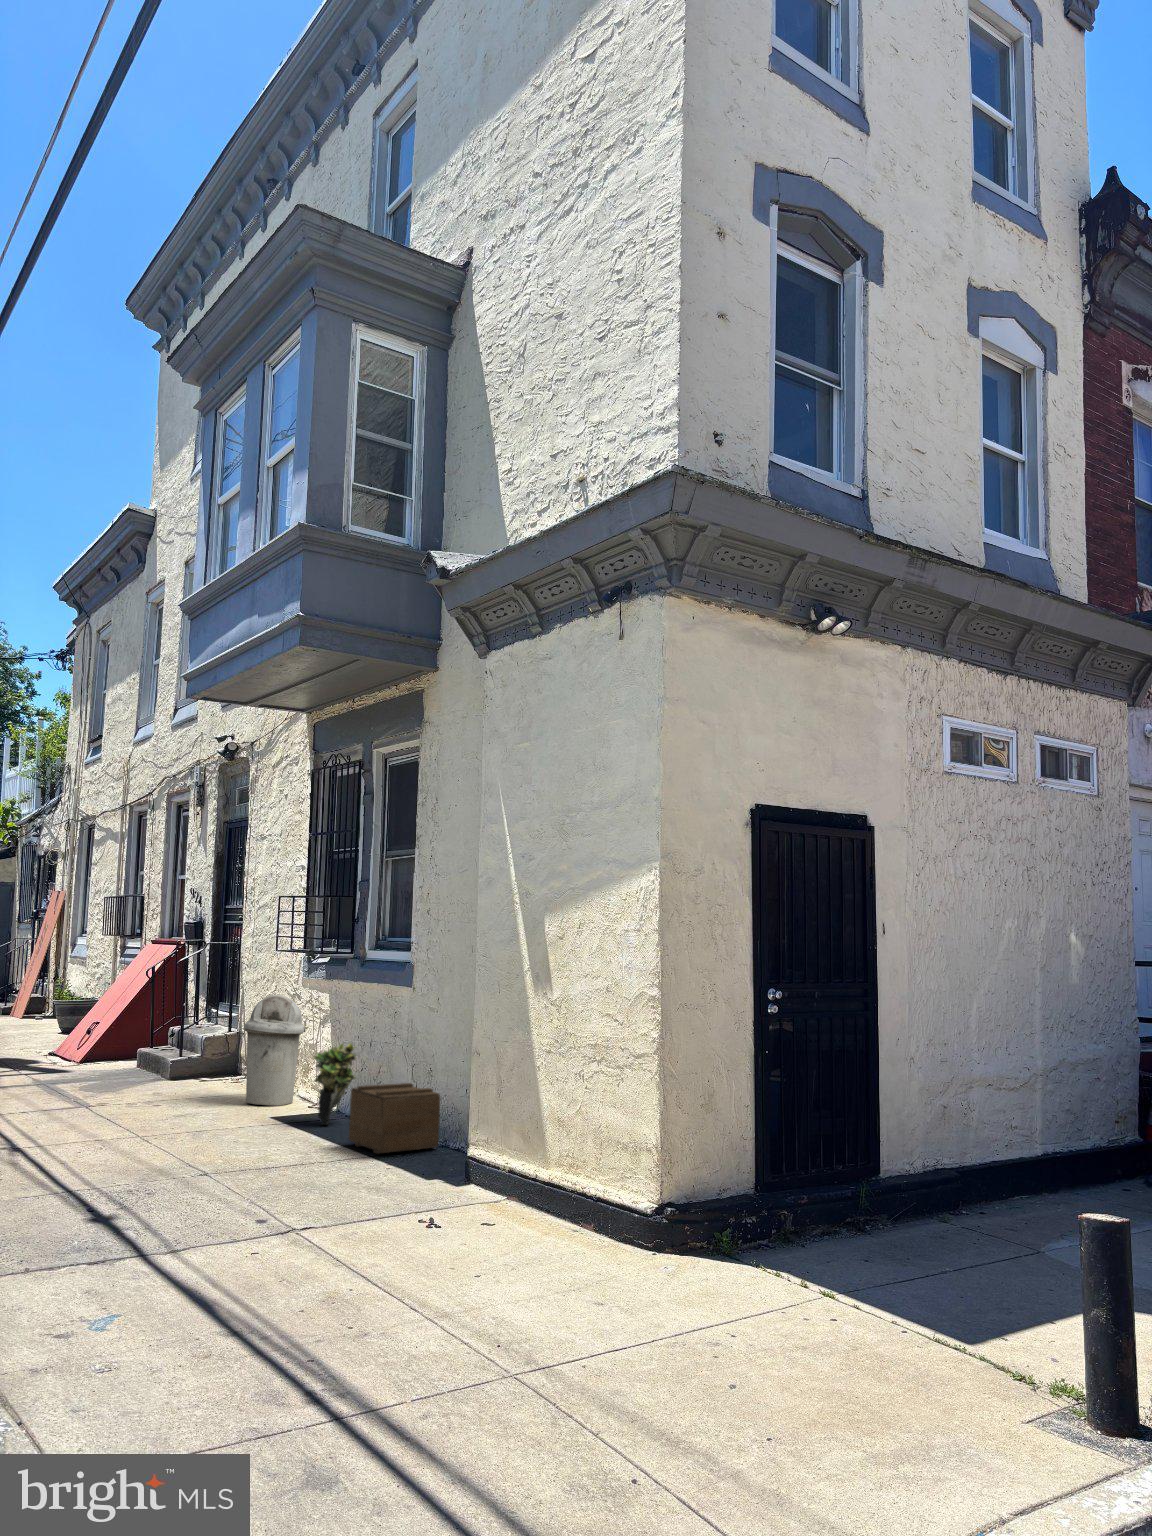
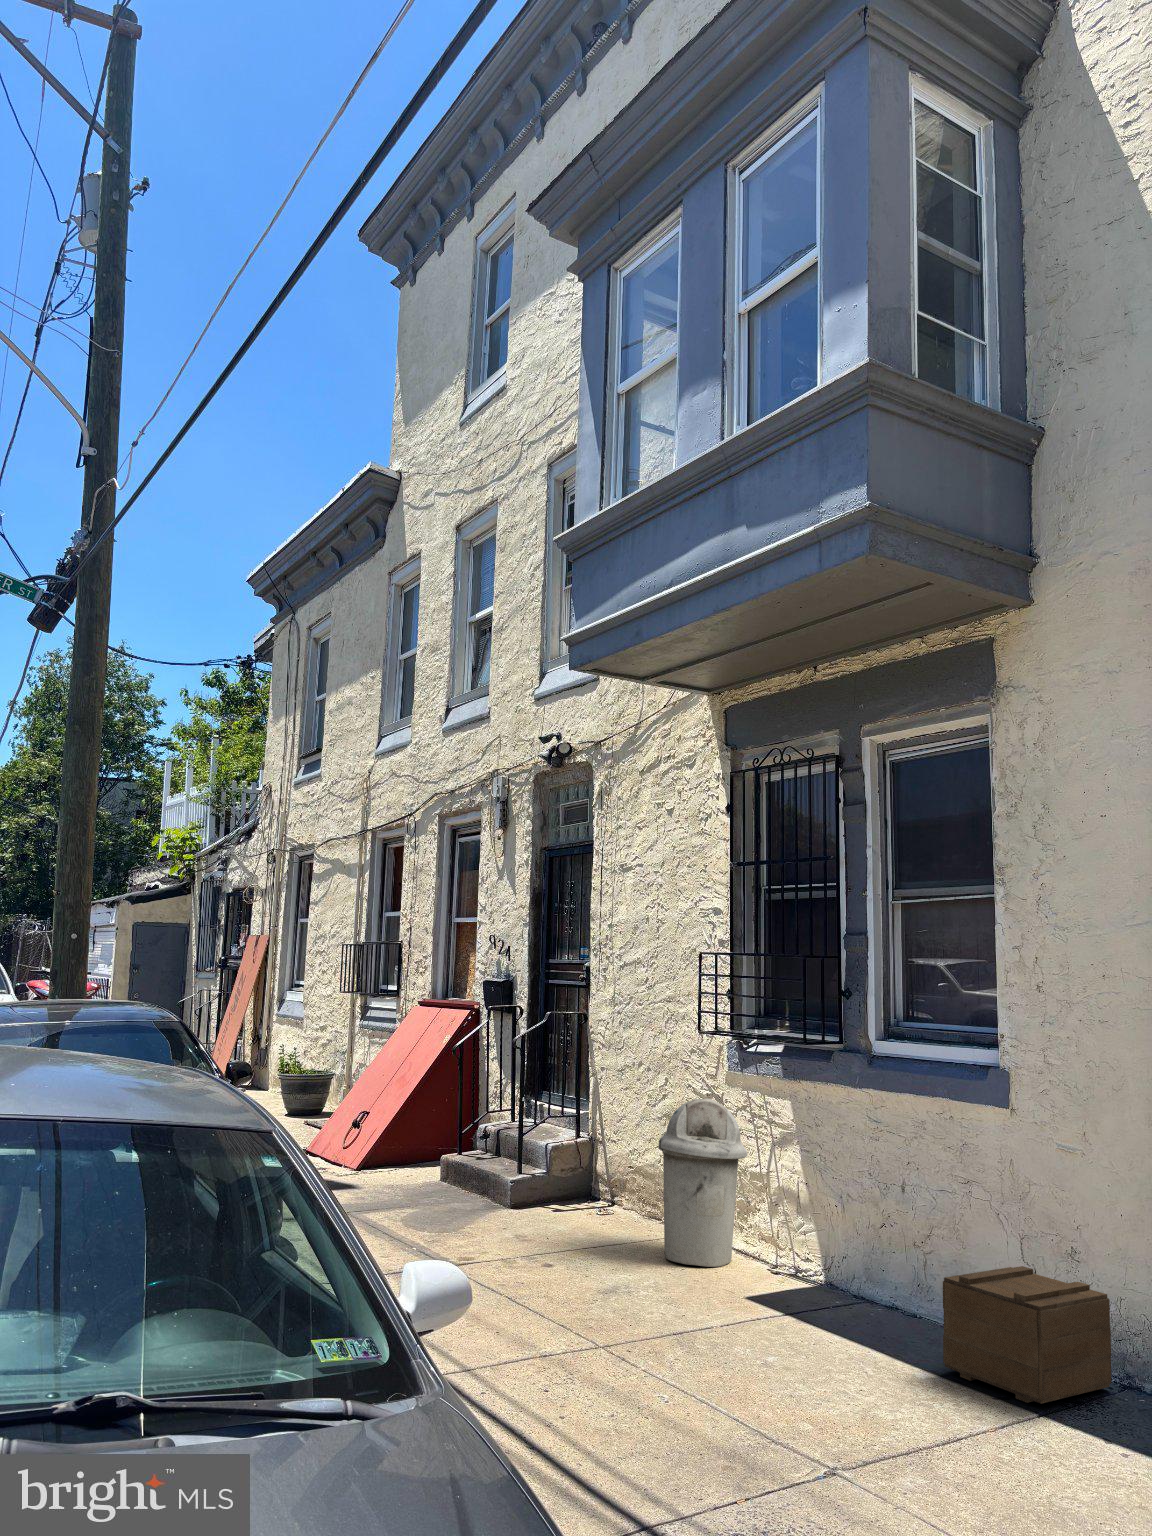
potted plant: present [314,1043,356,1125] -> none [814,1183,882,1319]

